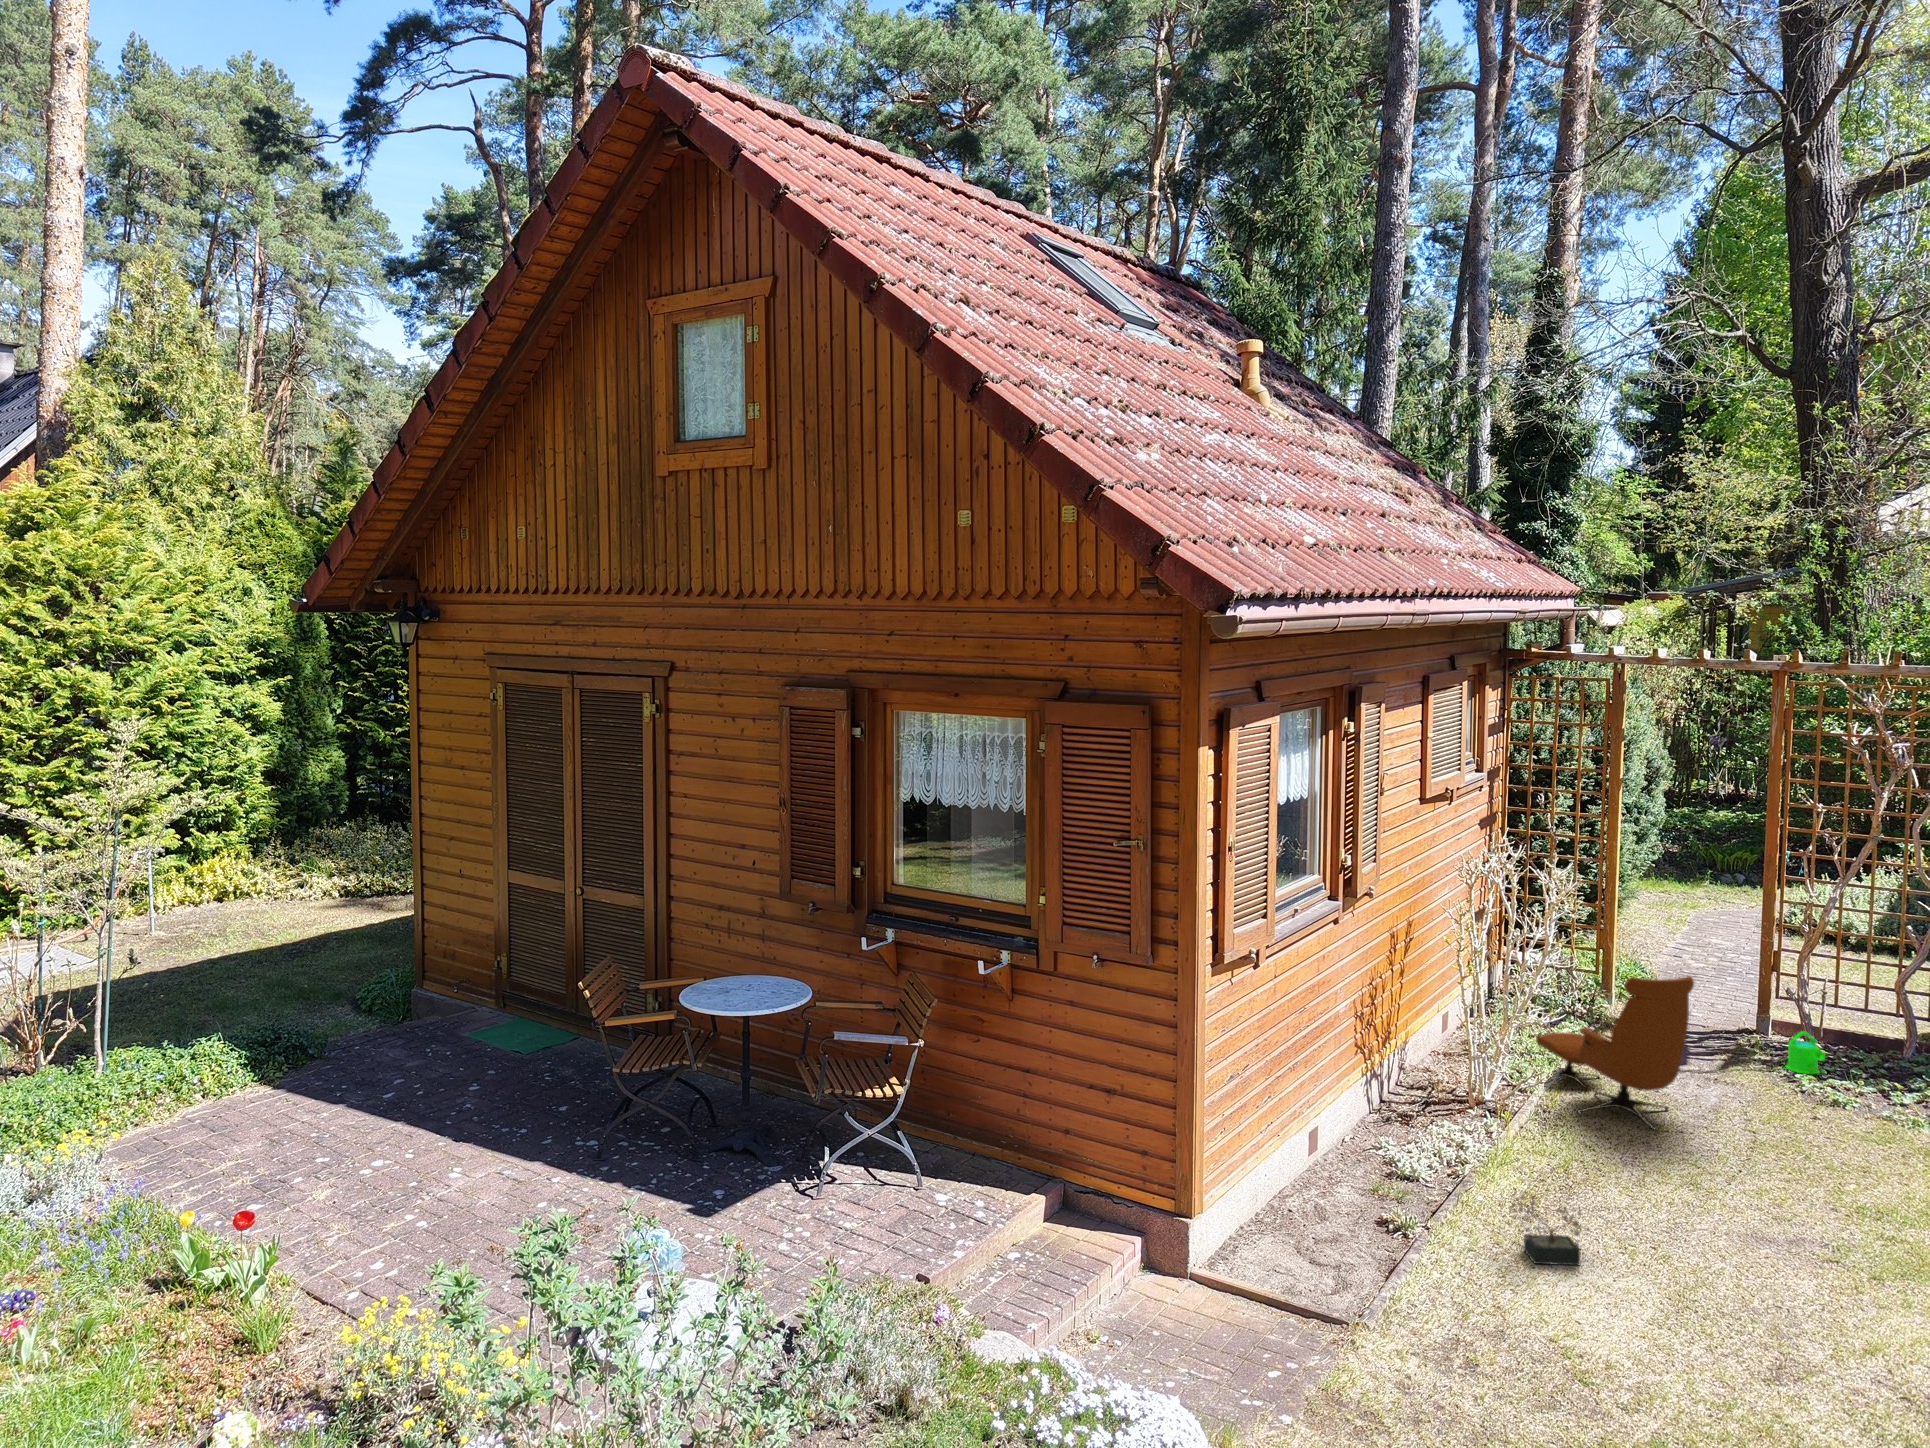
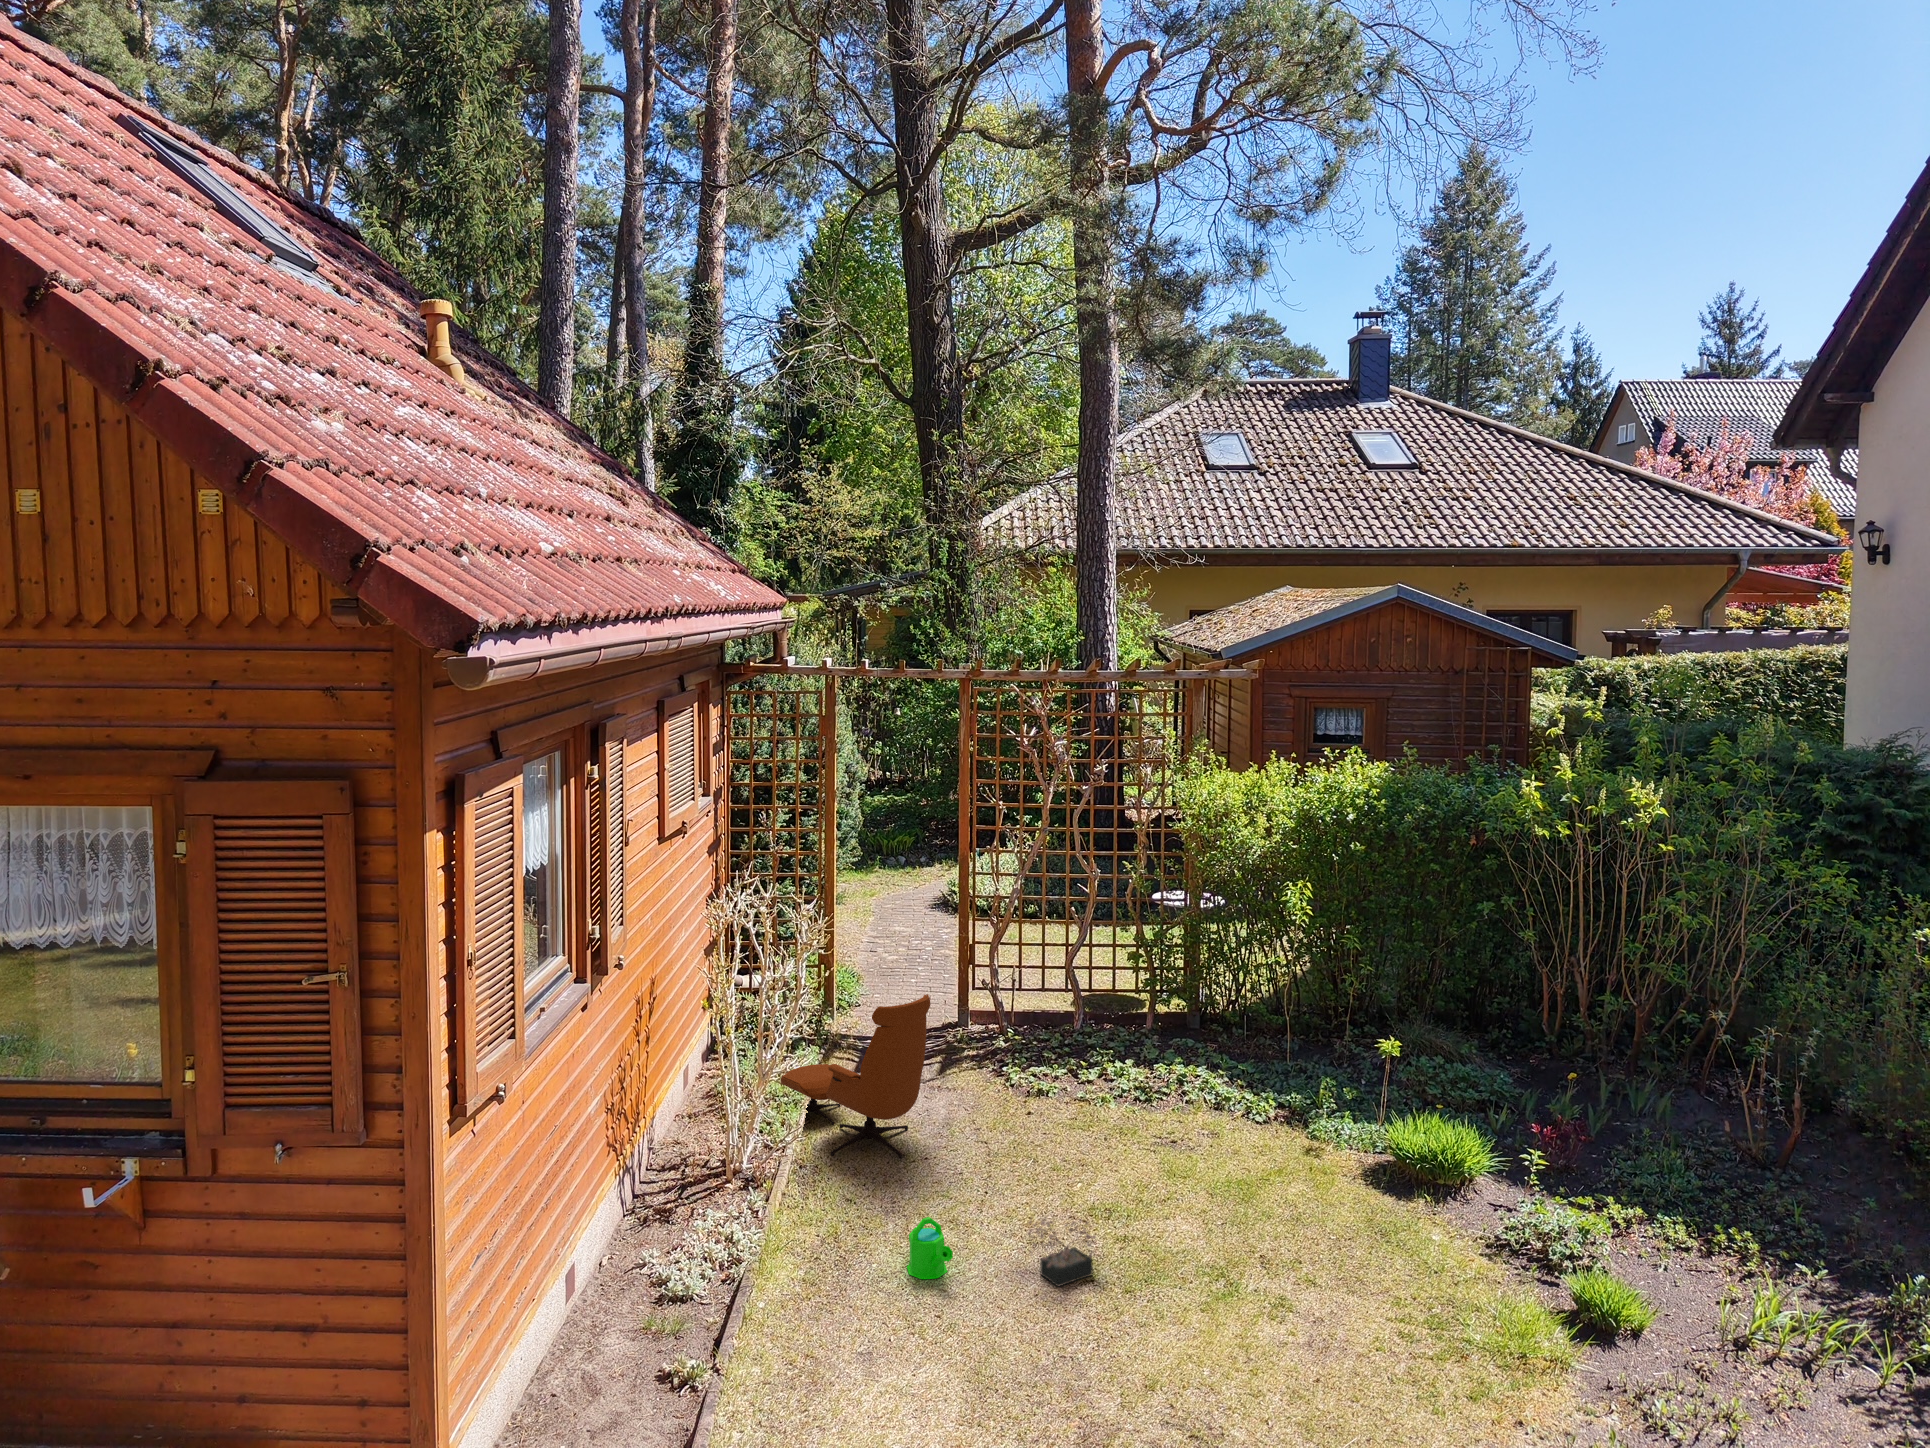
watering can: present [1786,1031,1825,1075] -> present [907,1217,953,1279]
decorative plant: present [1508,1194,1589,1265] -> present [1028,1217,1096,1286]

